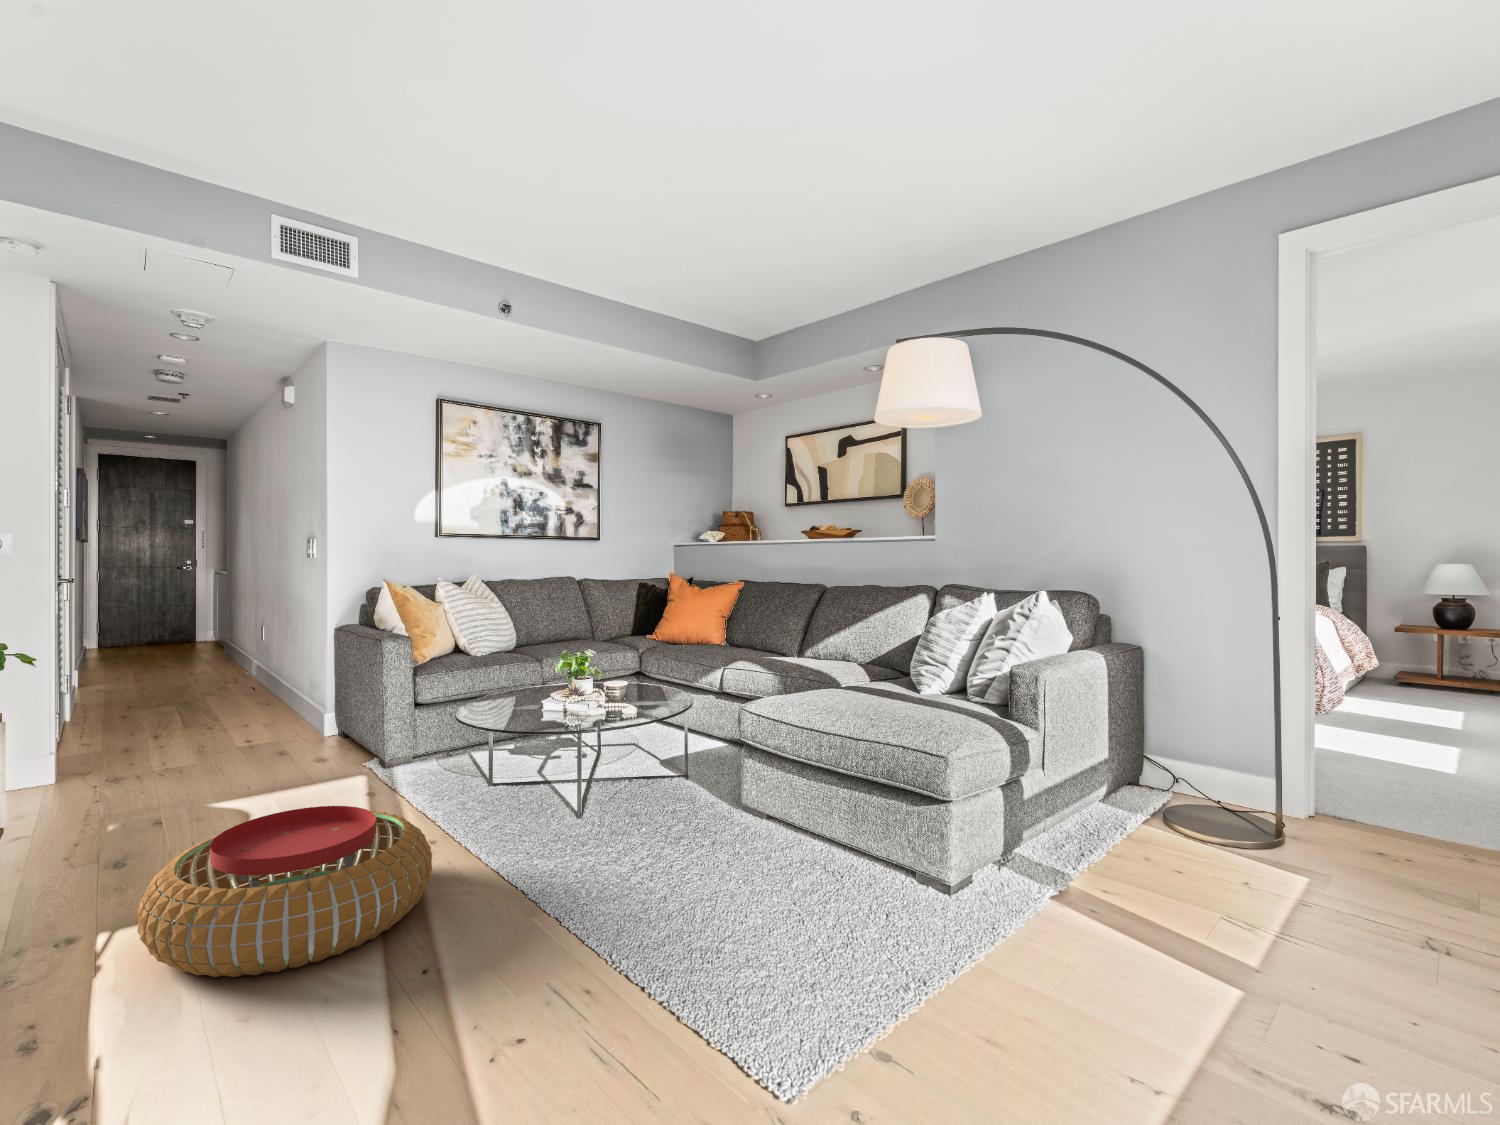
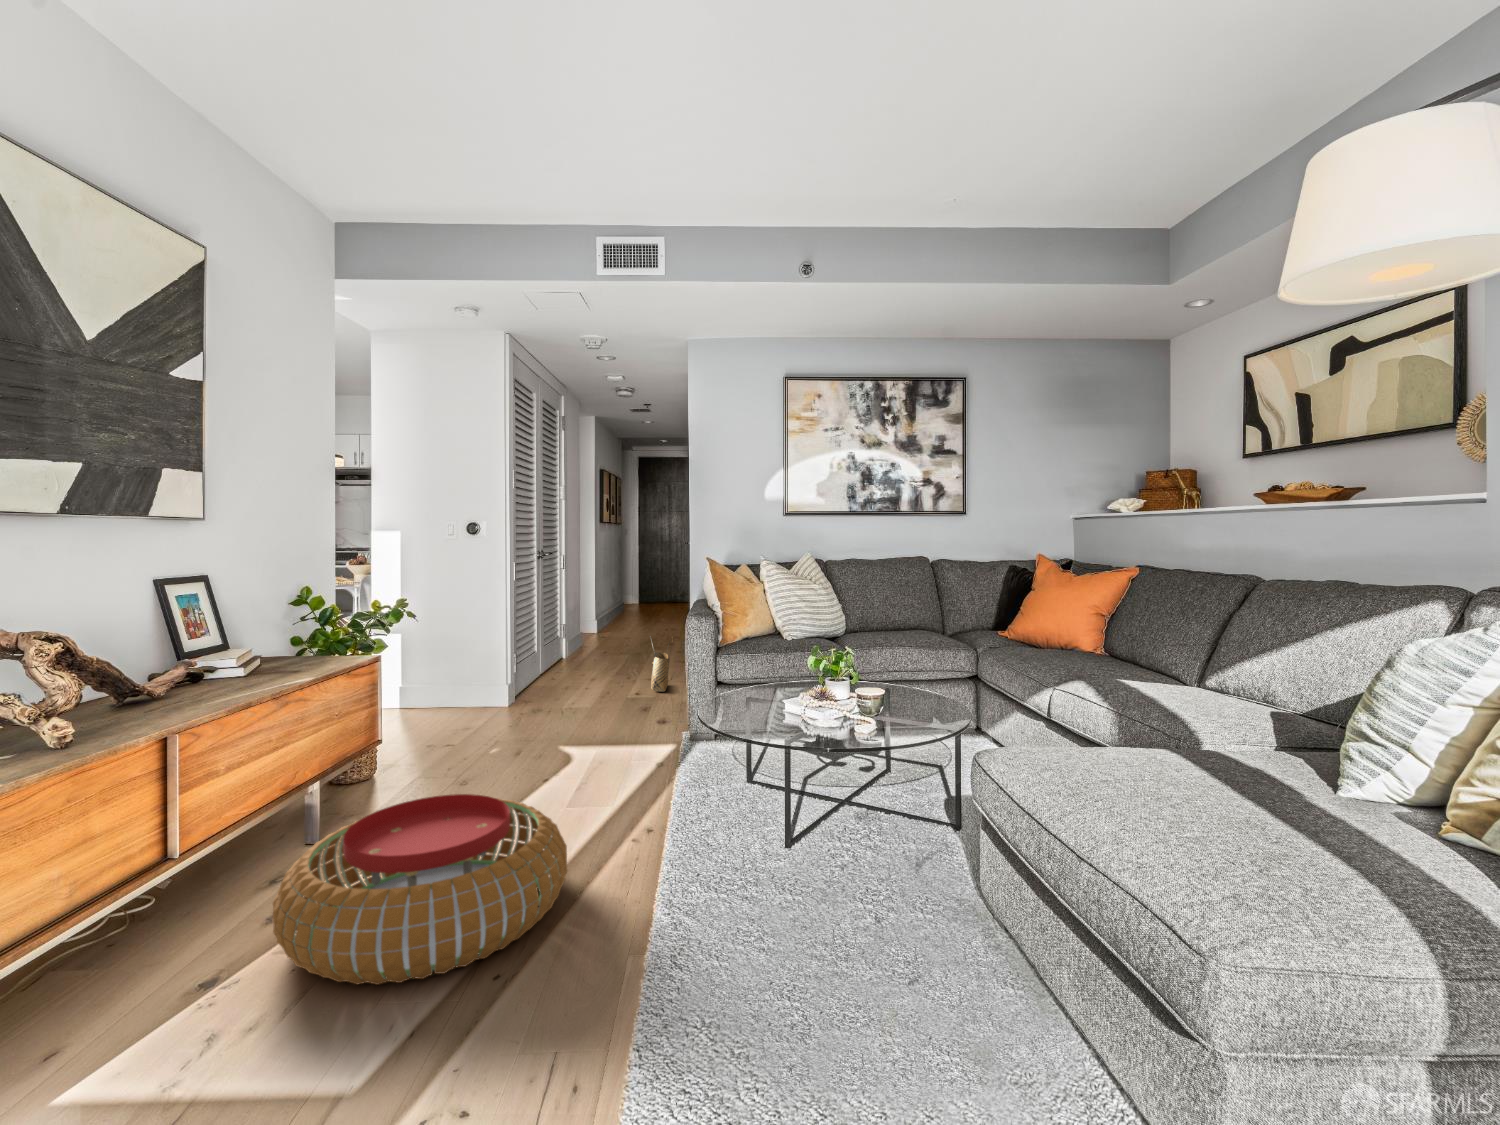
woven basket: none [269,665,300,727] -> present [650,636,670,692]

